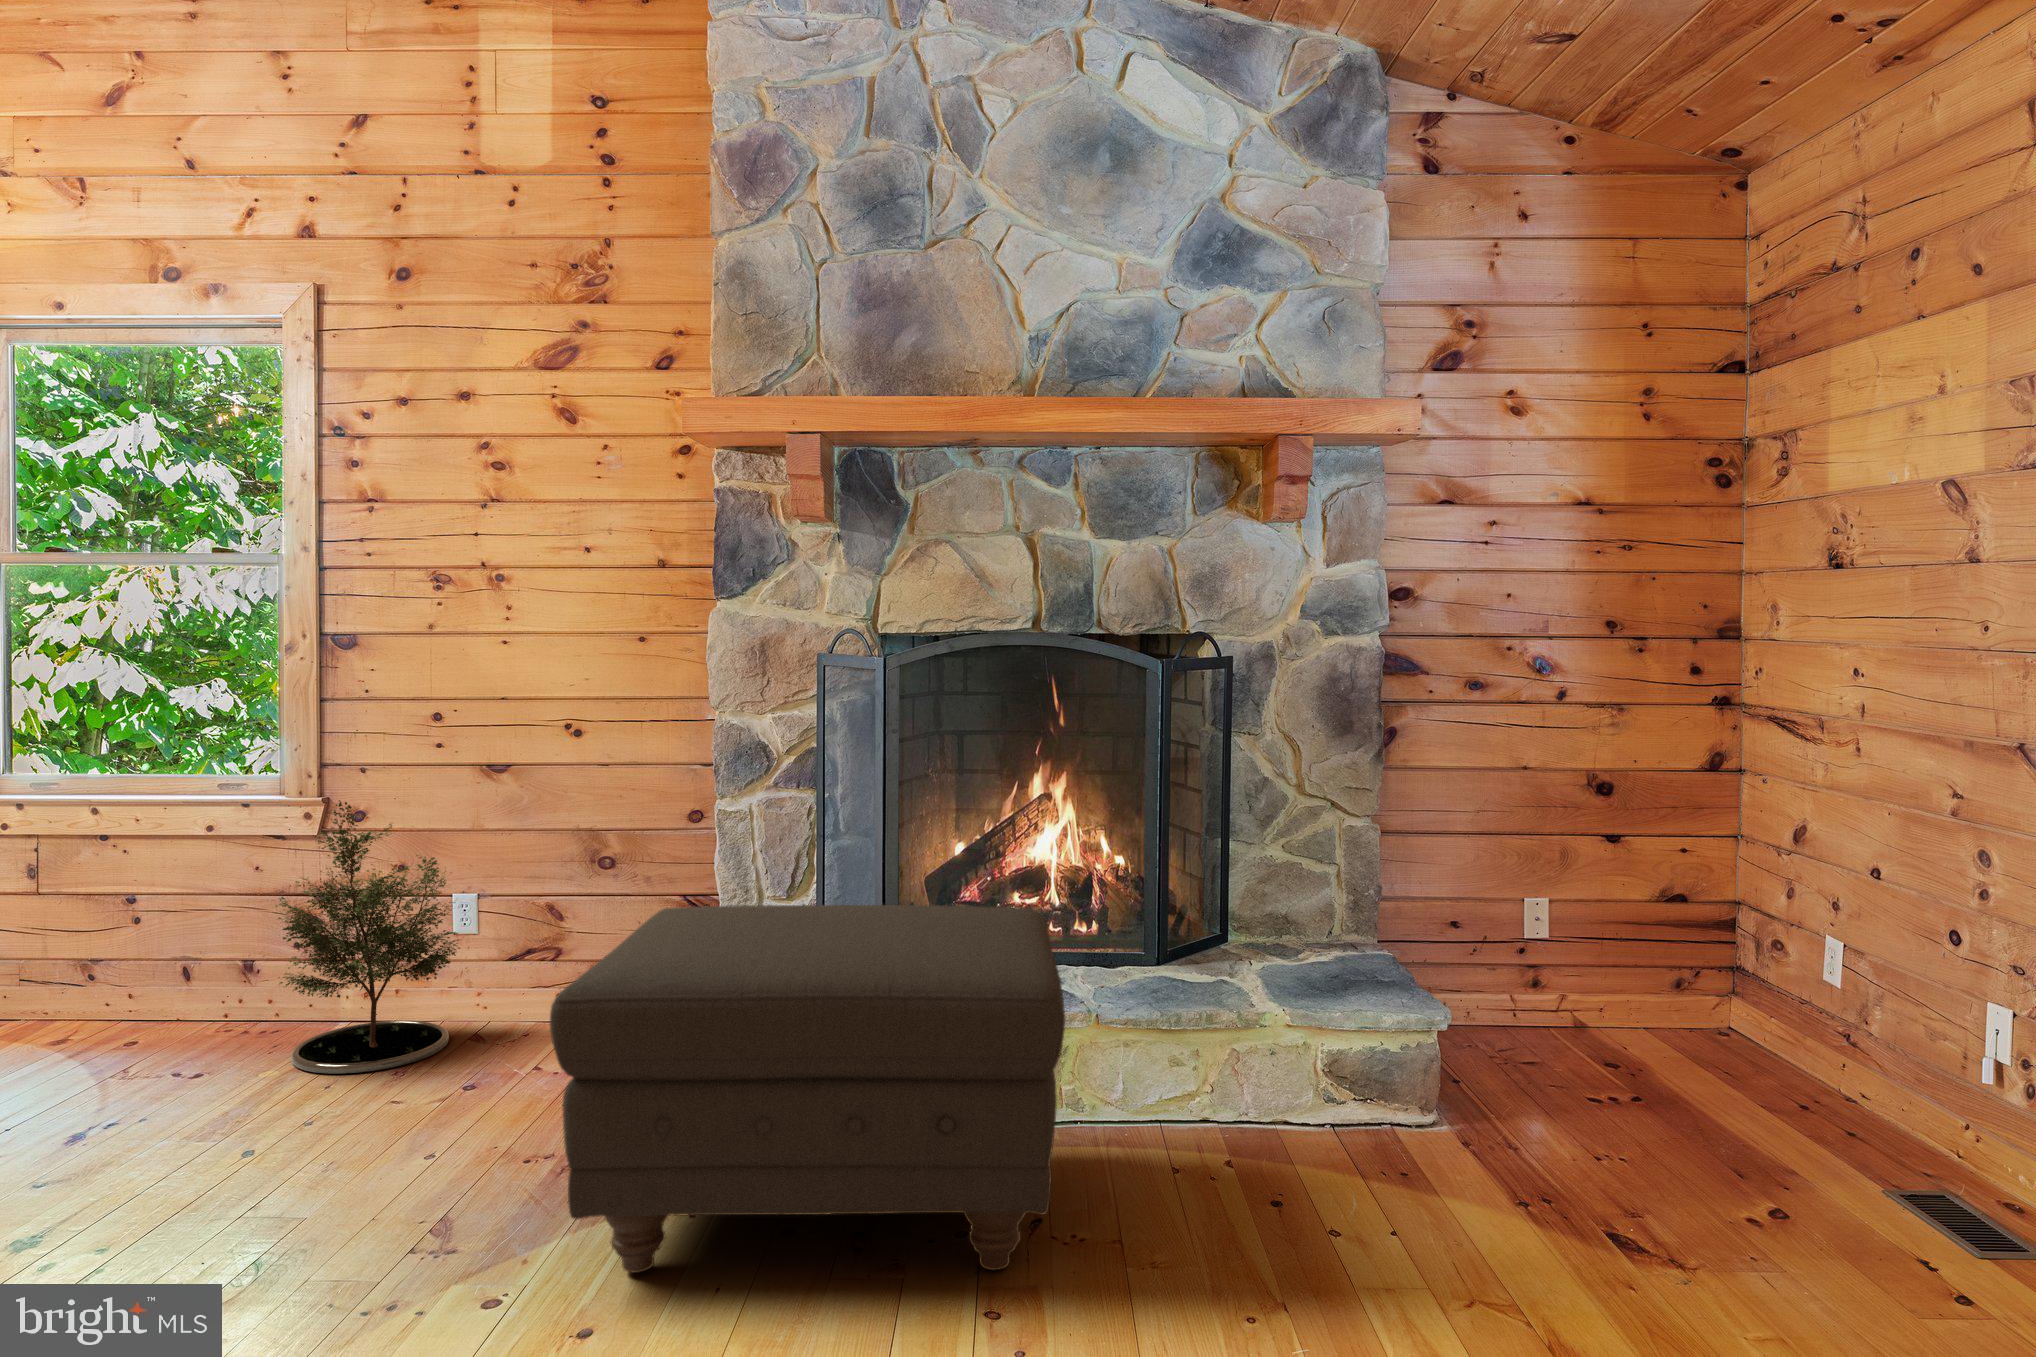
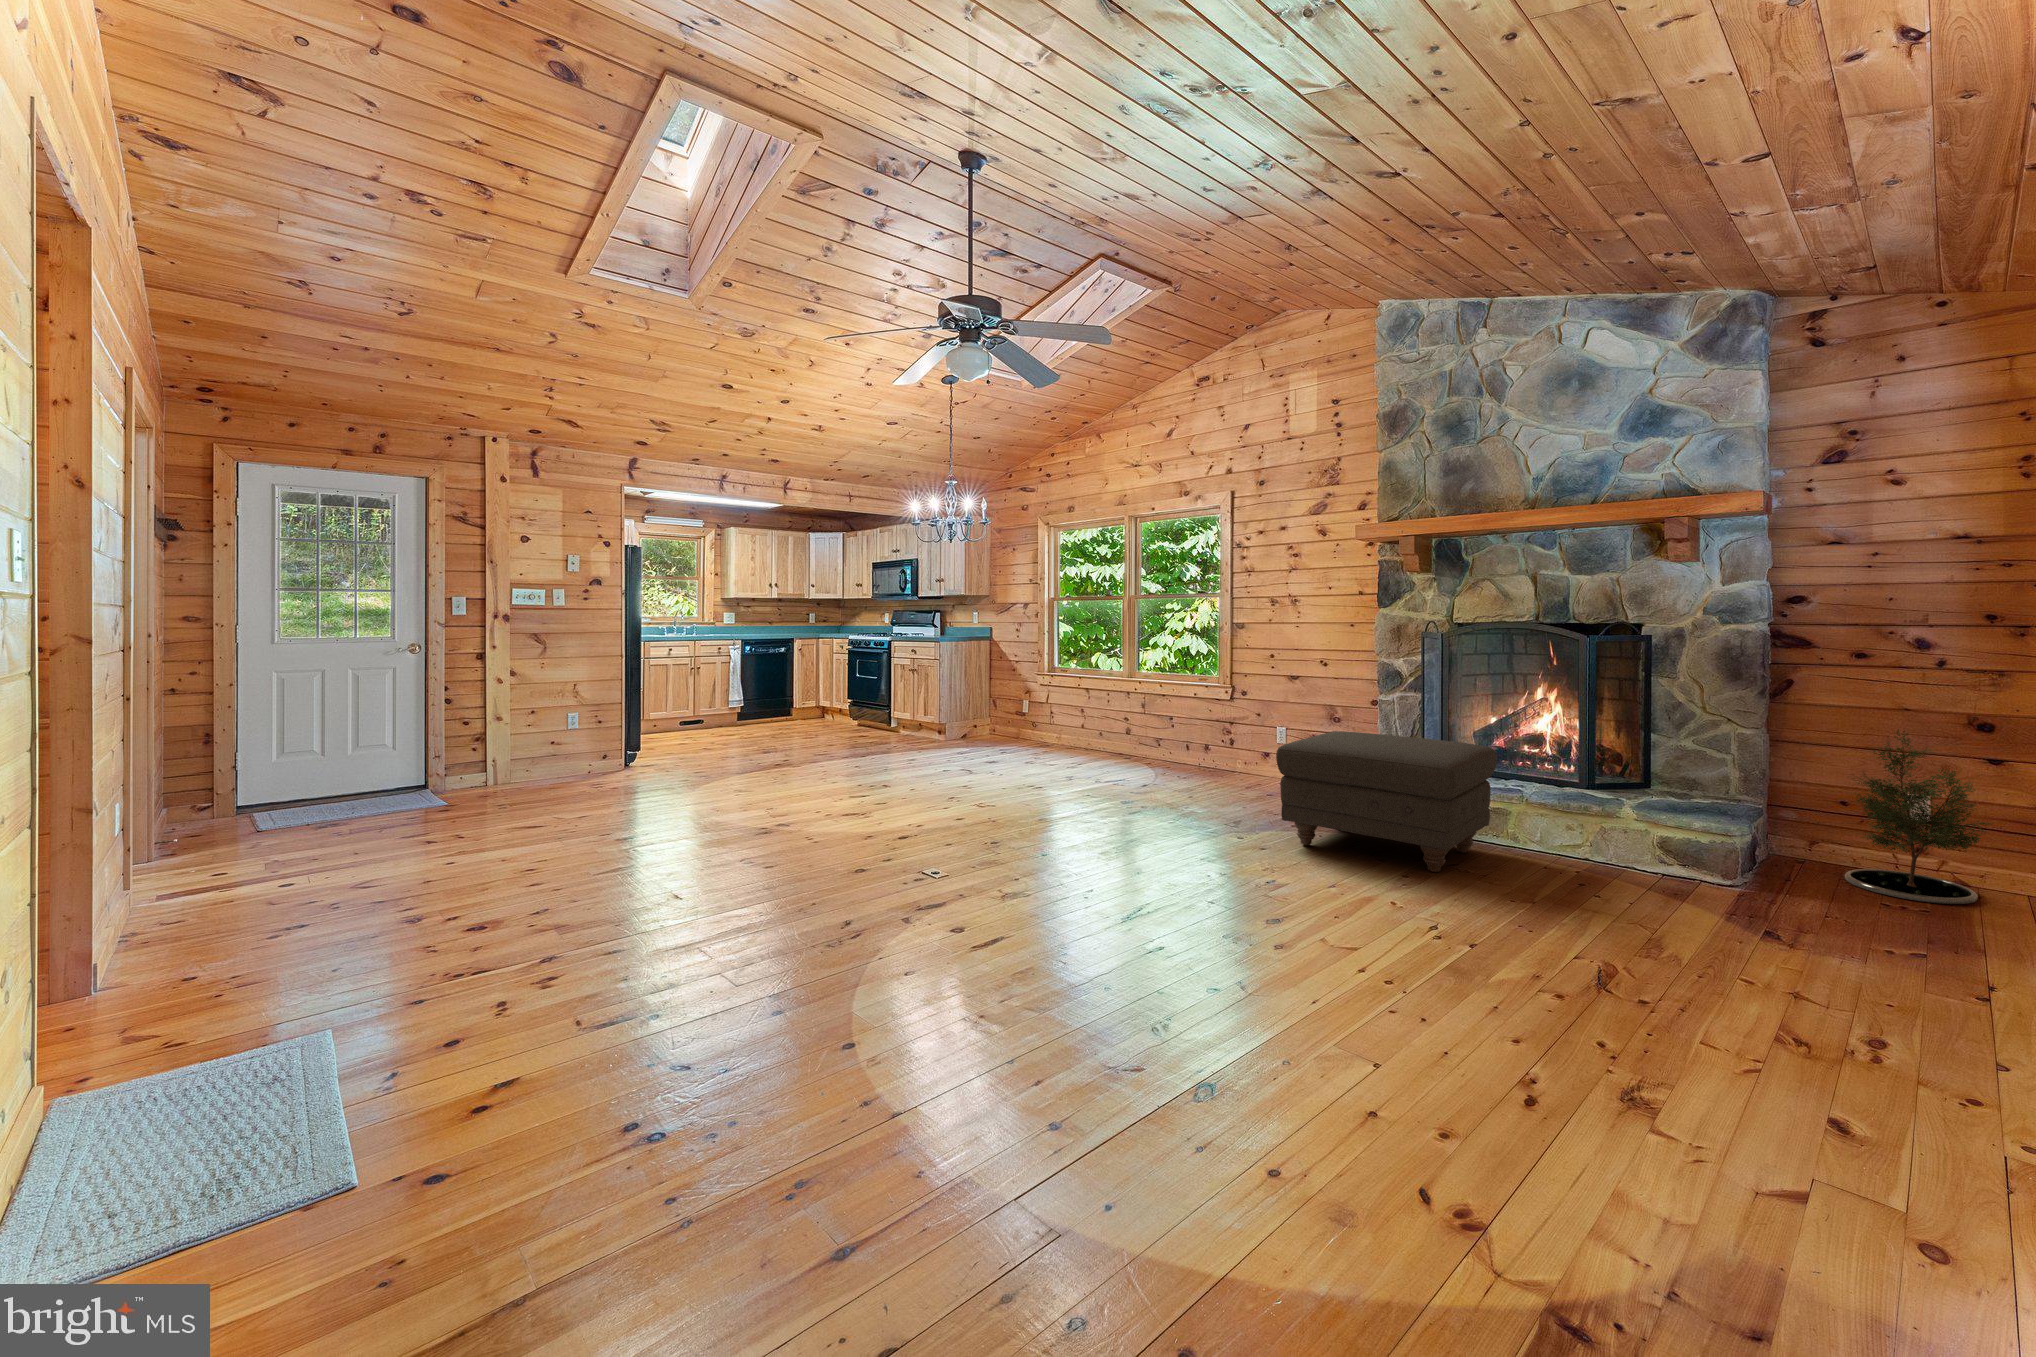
potted tree: present [275,800,460,1074] -> present [1845,729,1992,904]

